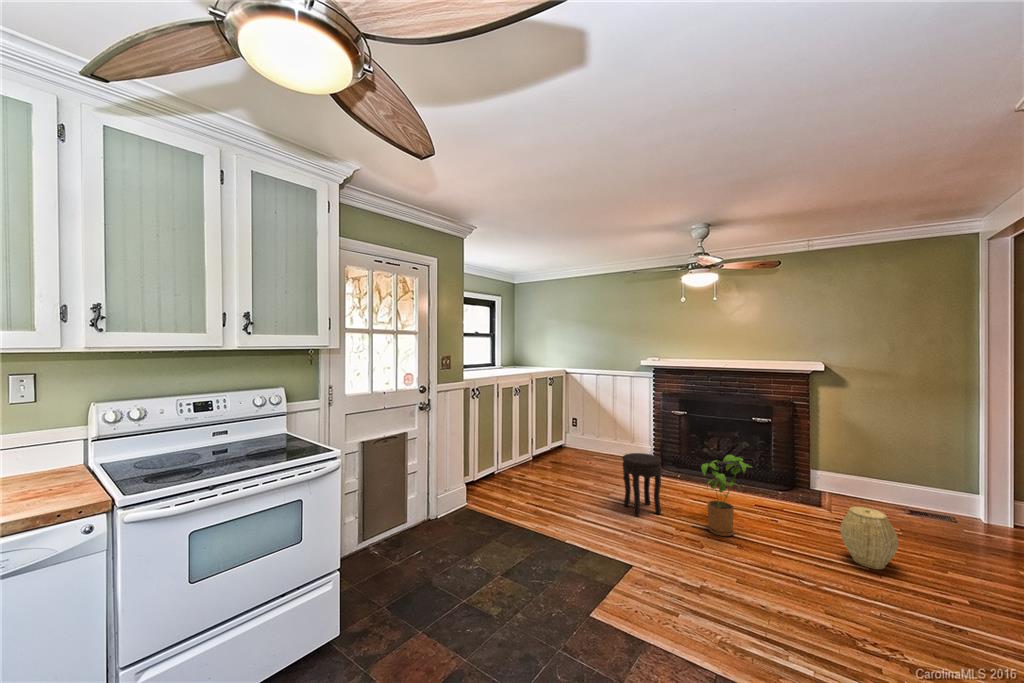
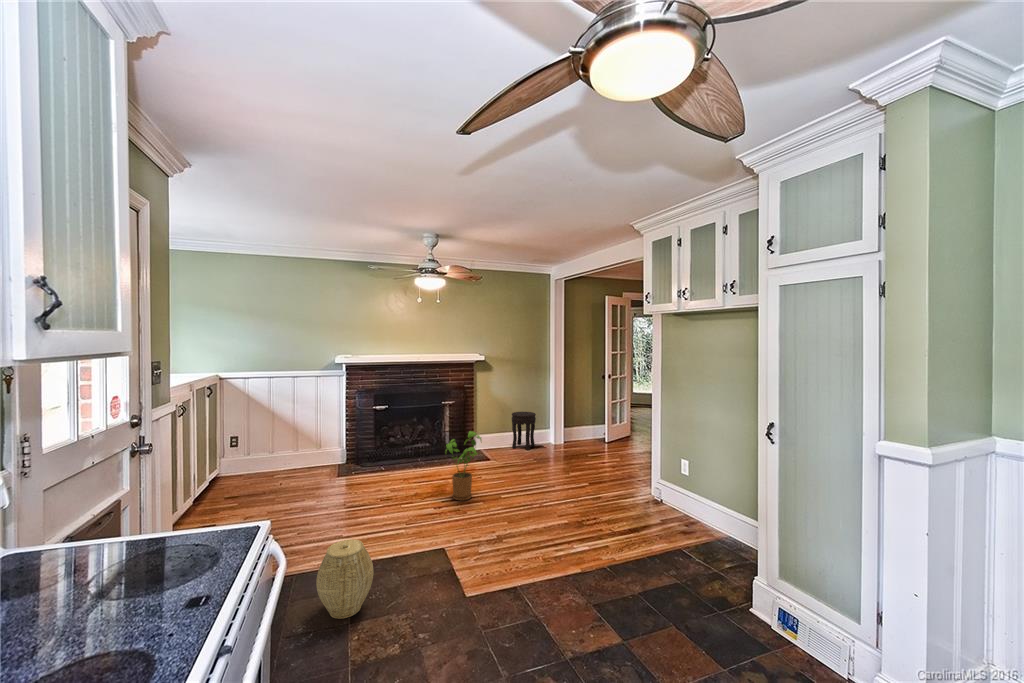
side table: present [622,453,661,516] -> present [512,412,536,450]
woven basket: present [840,507,898,569] -> present [316,540,374,619]

